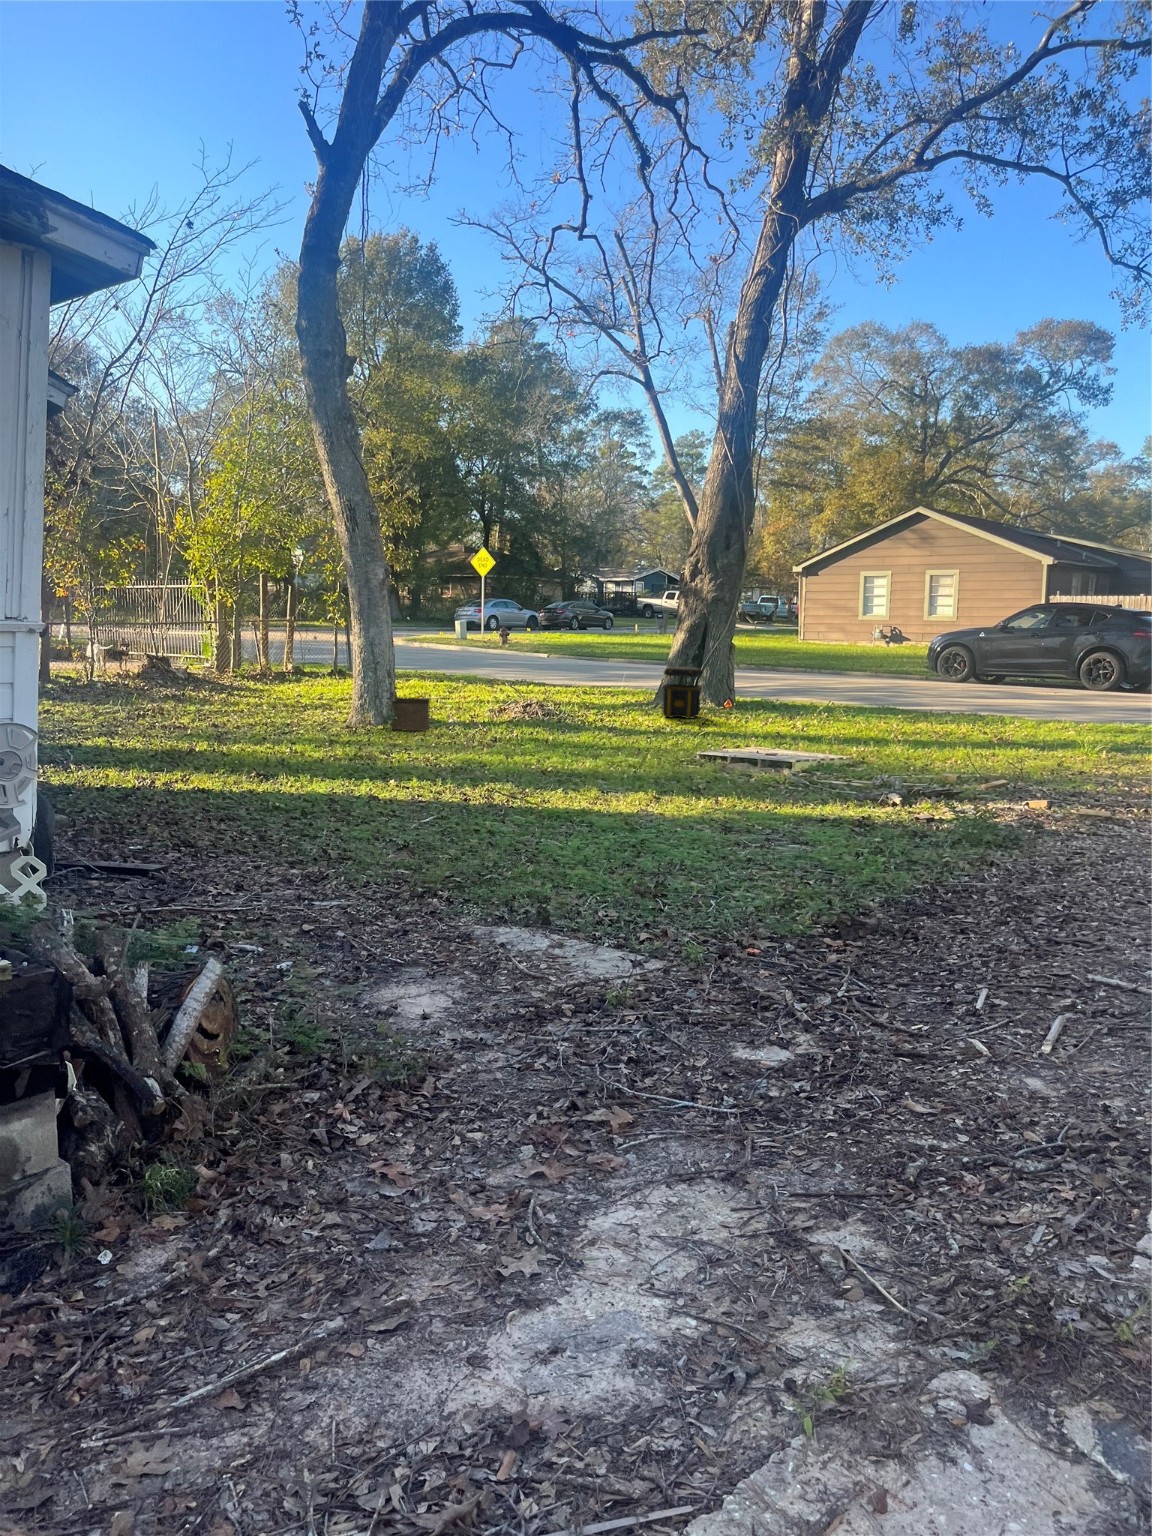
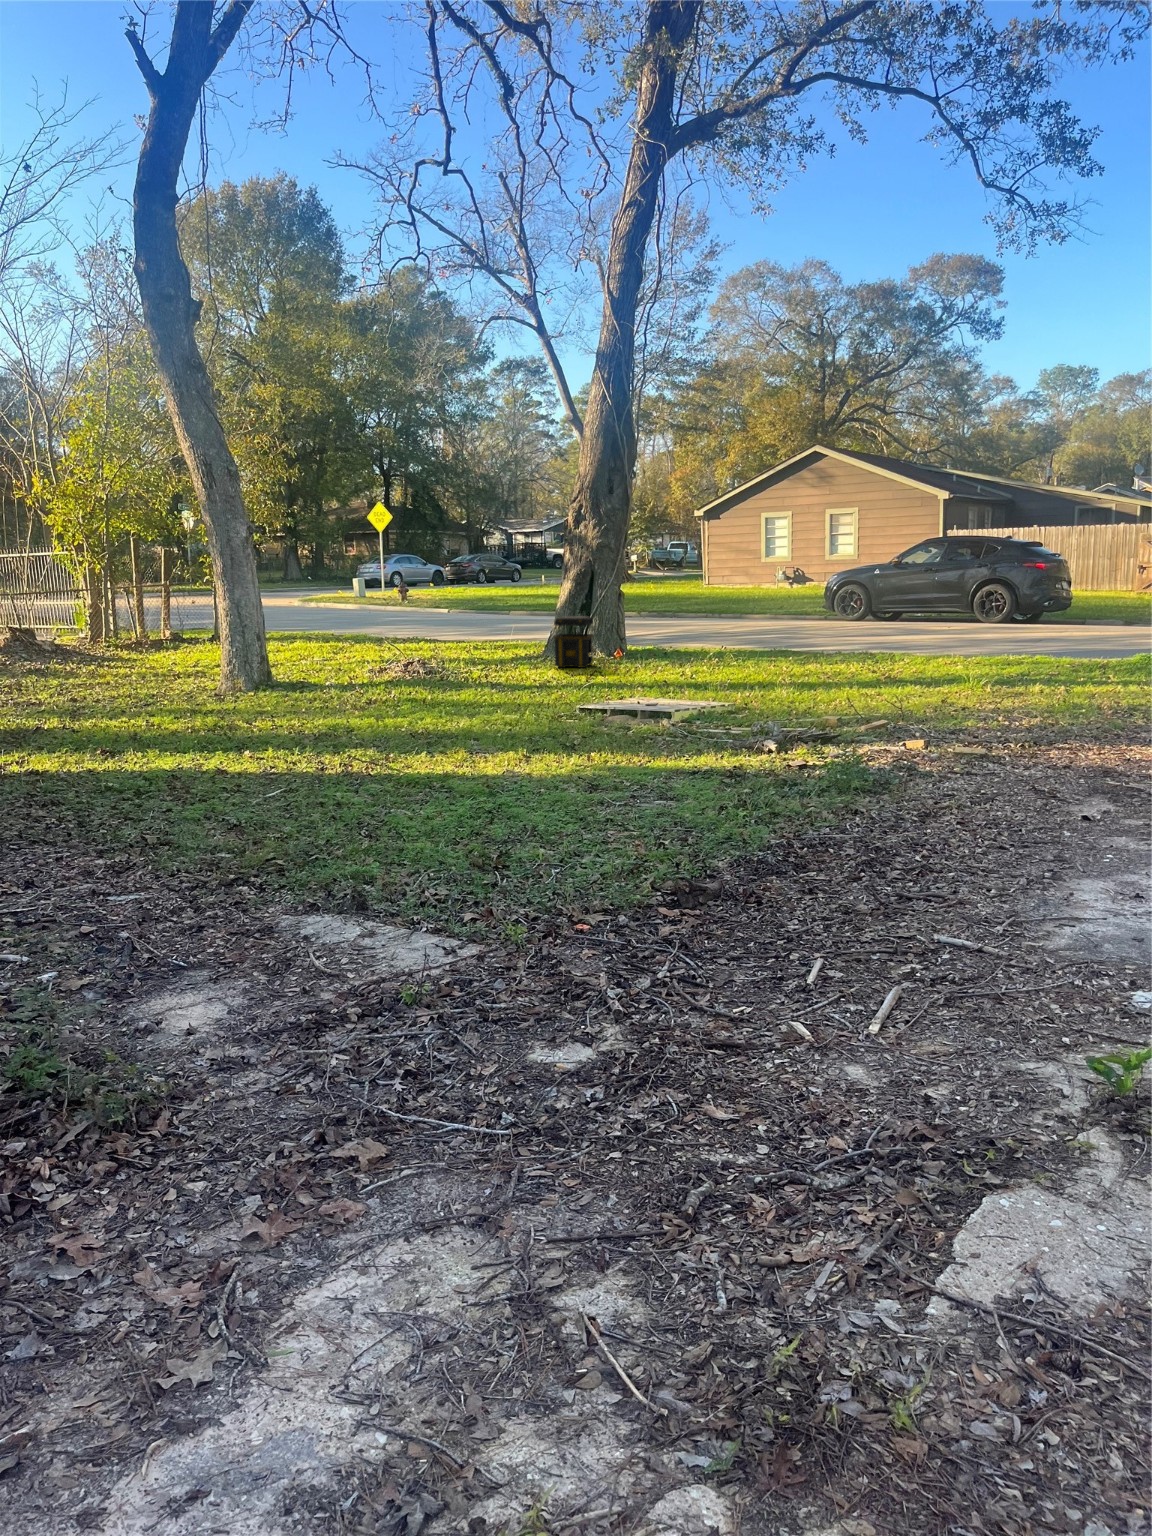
storage bin: present [391,697,430,731] -> none [270,660,313,695]

